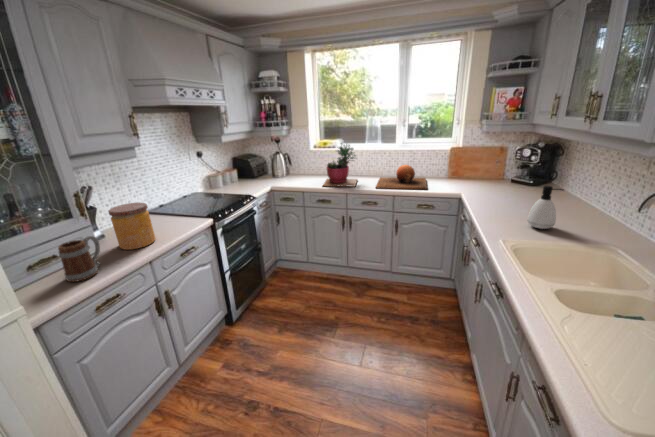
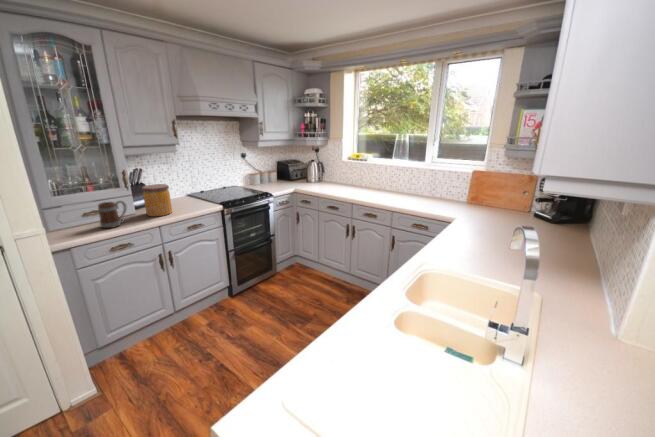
succulent plant: present [323,143,357,187] -> none [334,156,373,198]
chopping board: present [376,165,427,189] -> none [378,183,439,210]
soap dispenser: present [527,186,563,229] -> none [466,216,498,261]

